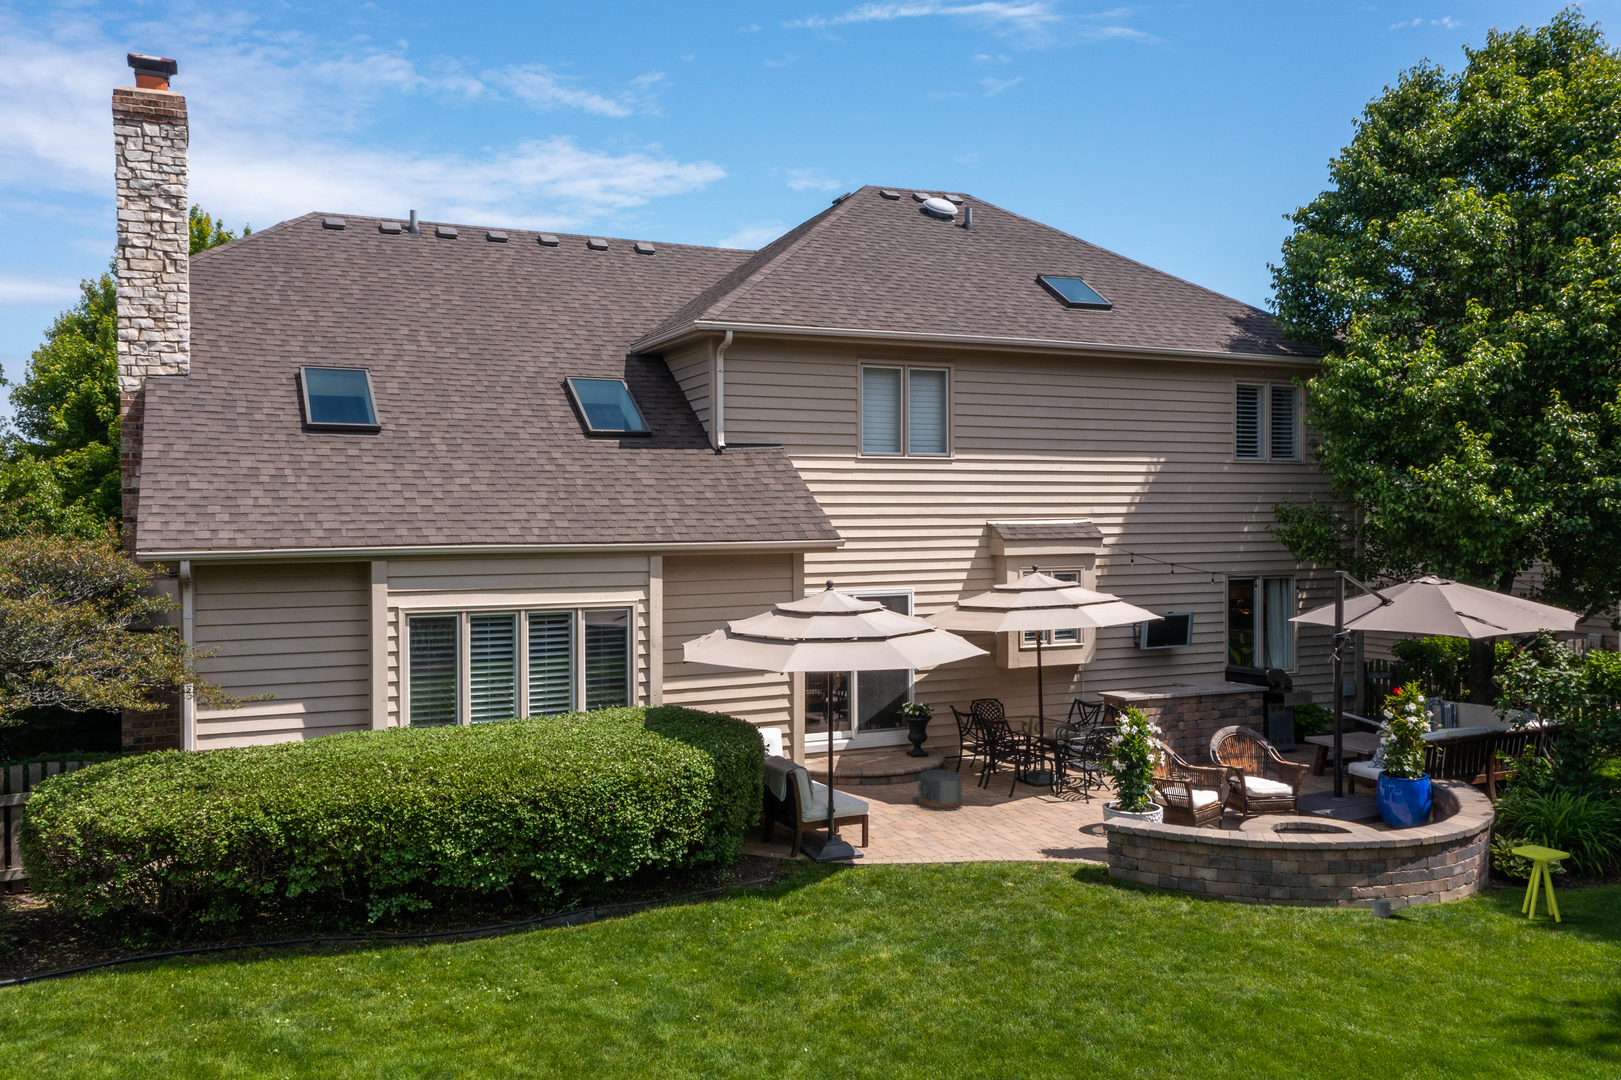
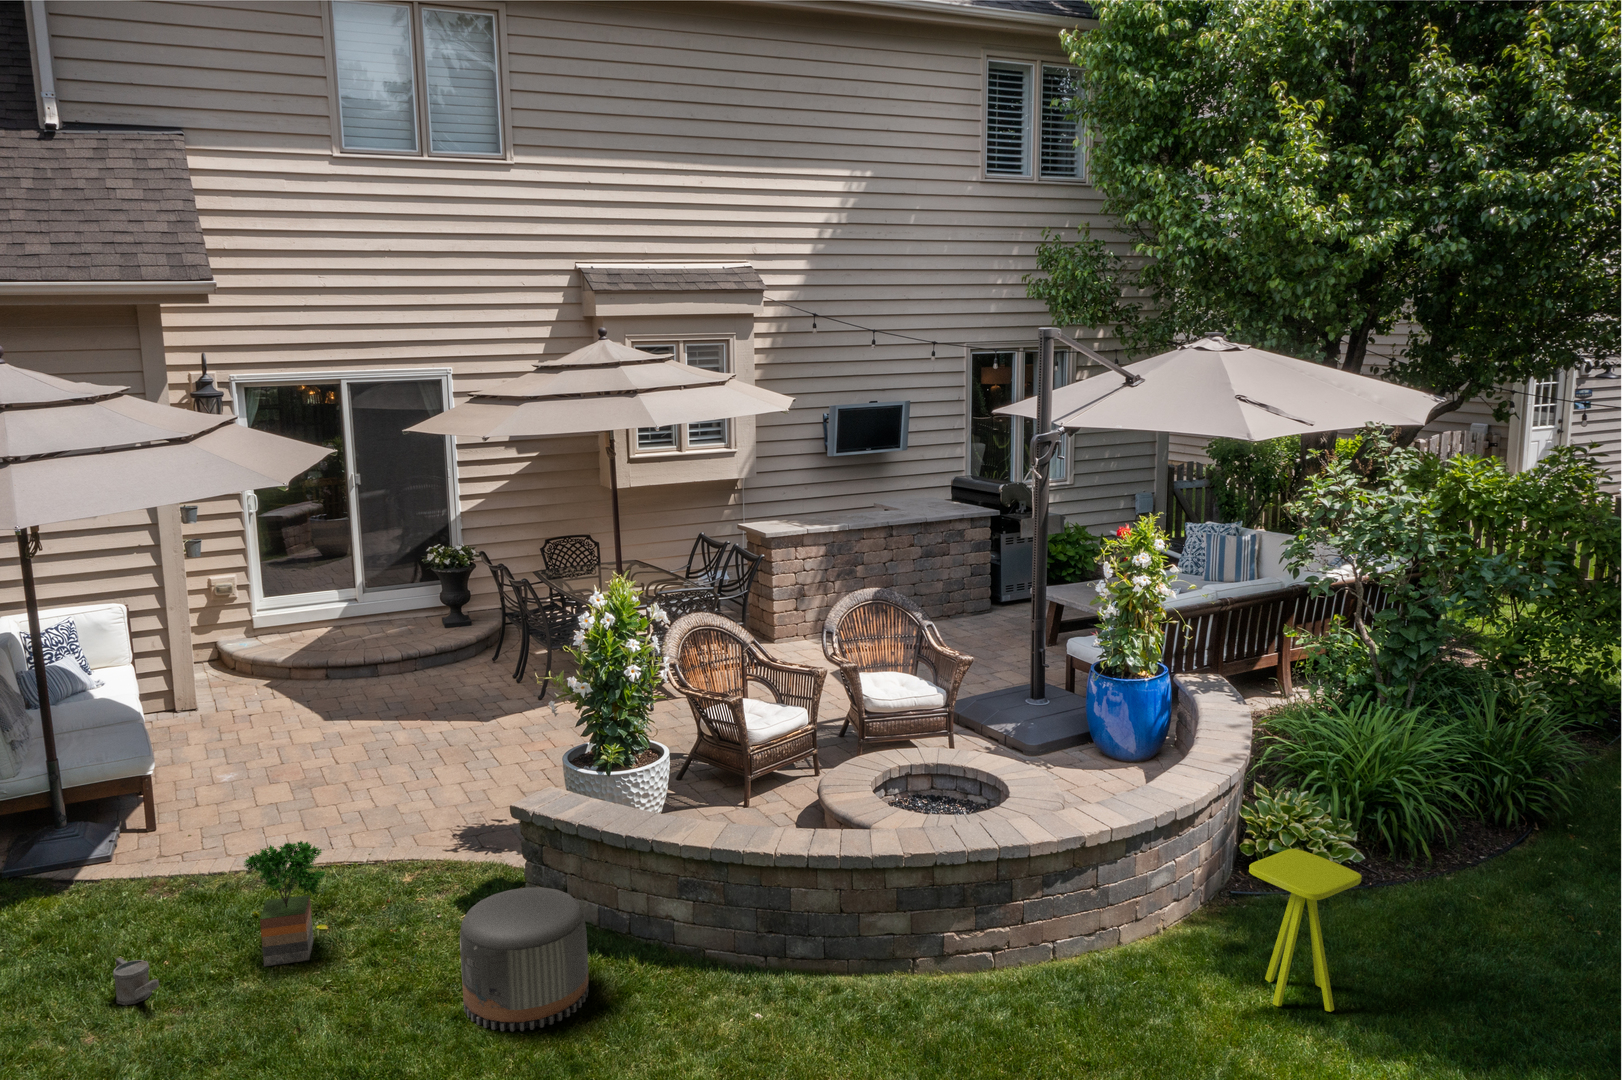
pouf: present [918,769,962,811] -> present [460,887,589,1031]
potted tree: none [996,829,1037,890] -> present [244,841,326,966]
watering can: present [1365,897,1410,918] -> present [113,957,159,1005]

